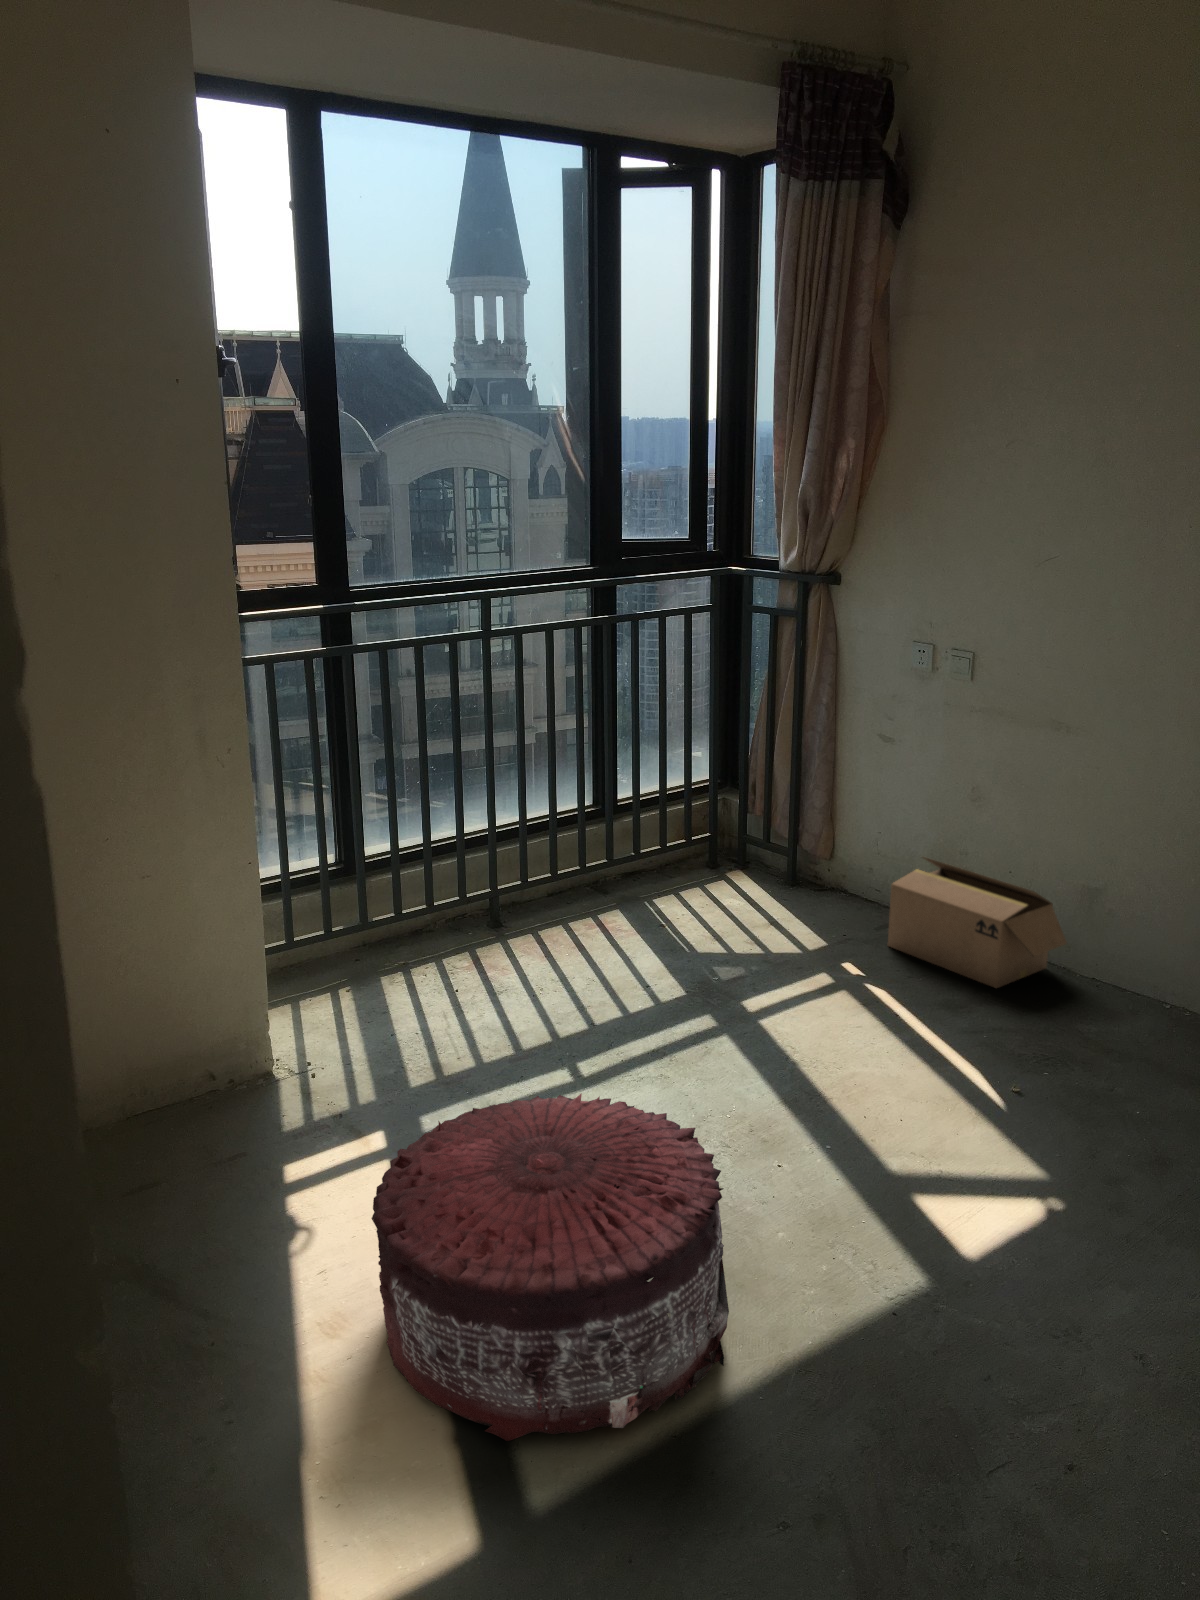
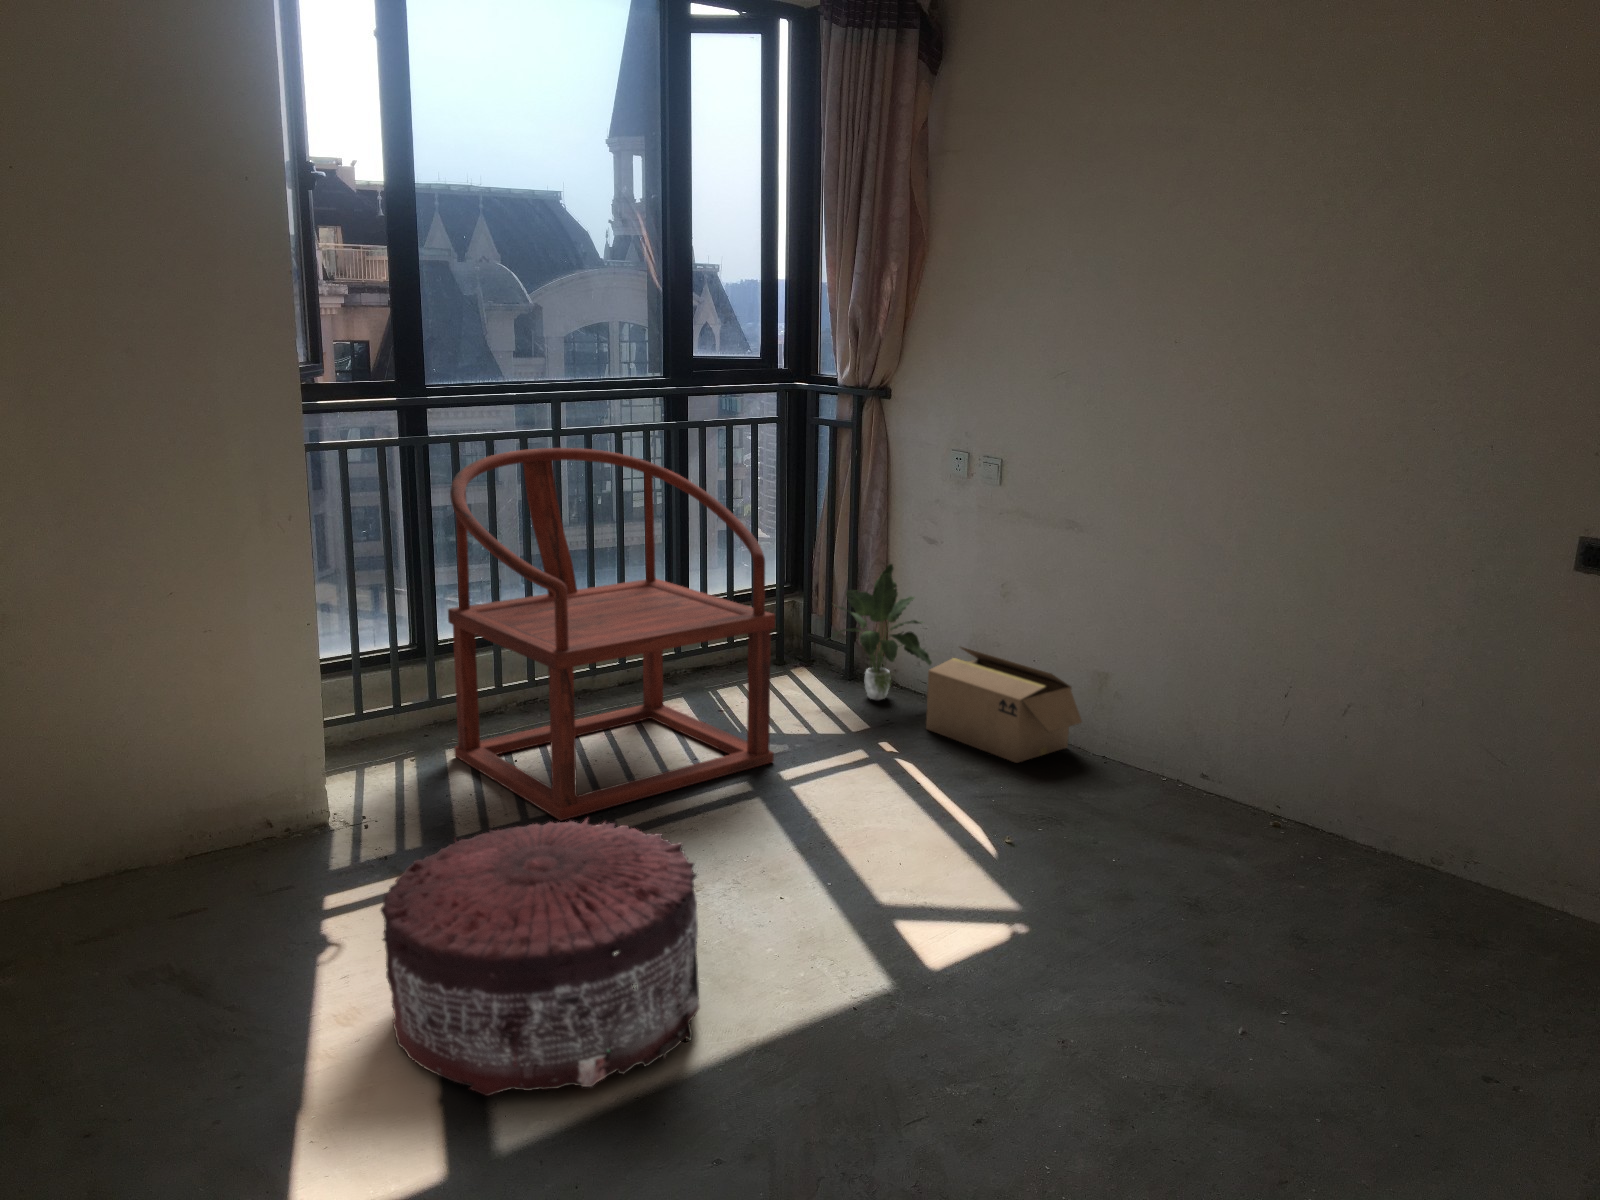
armchair: none [384,651,737,1067] -> present [448,448,775,821]
potted plant: none [772,765,887,910] -> present [832,564,932,700]

